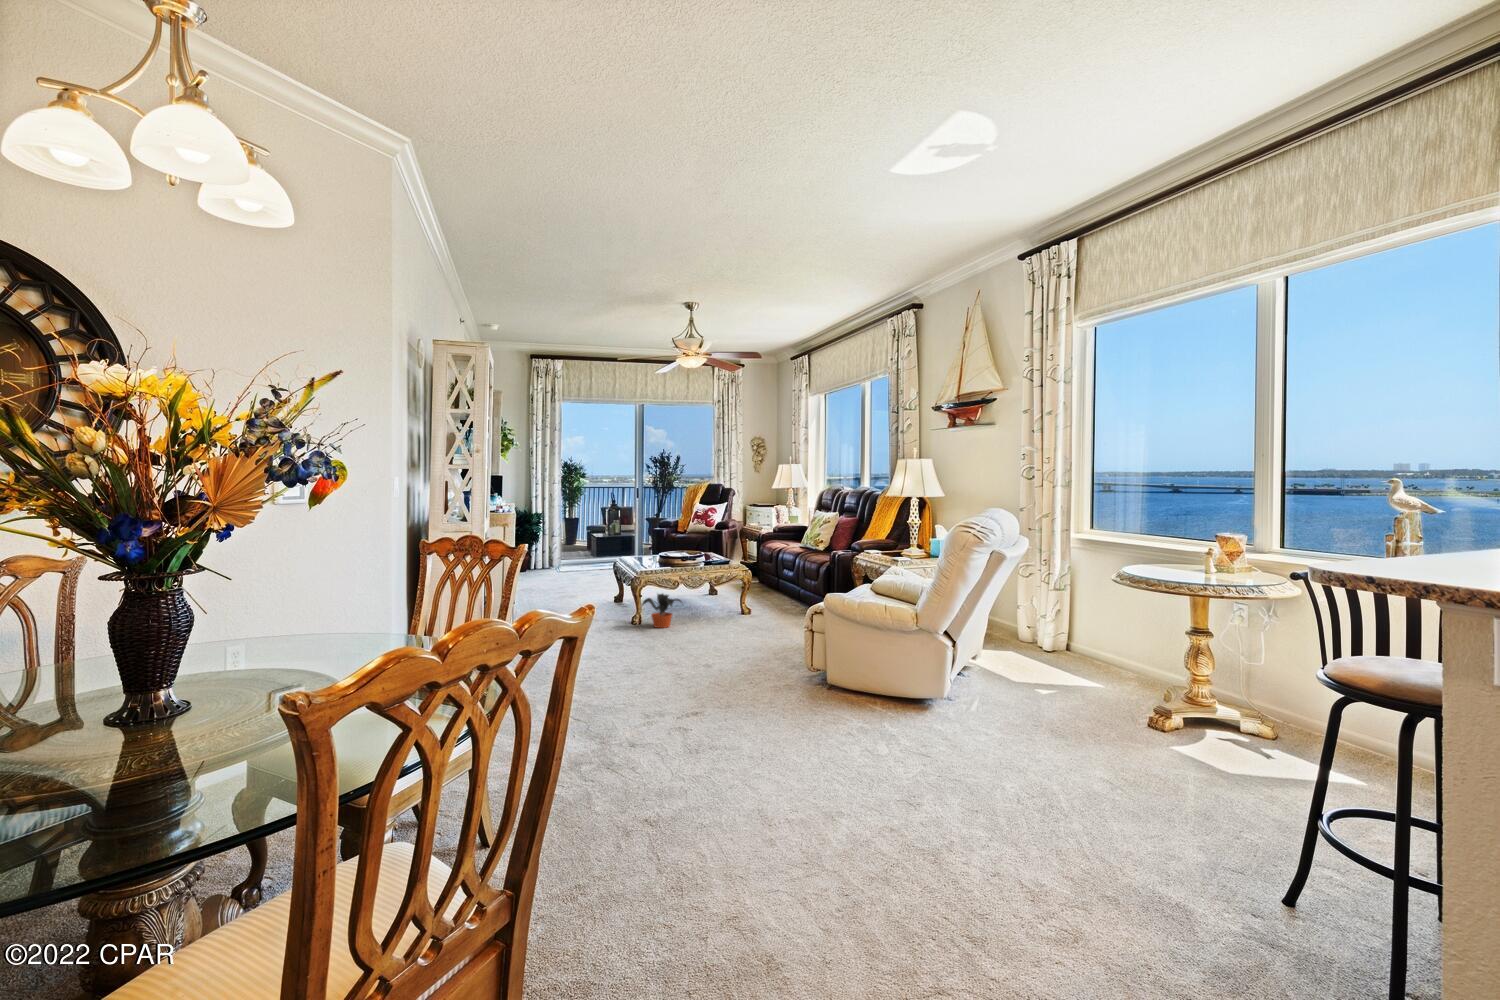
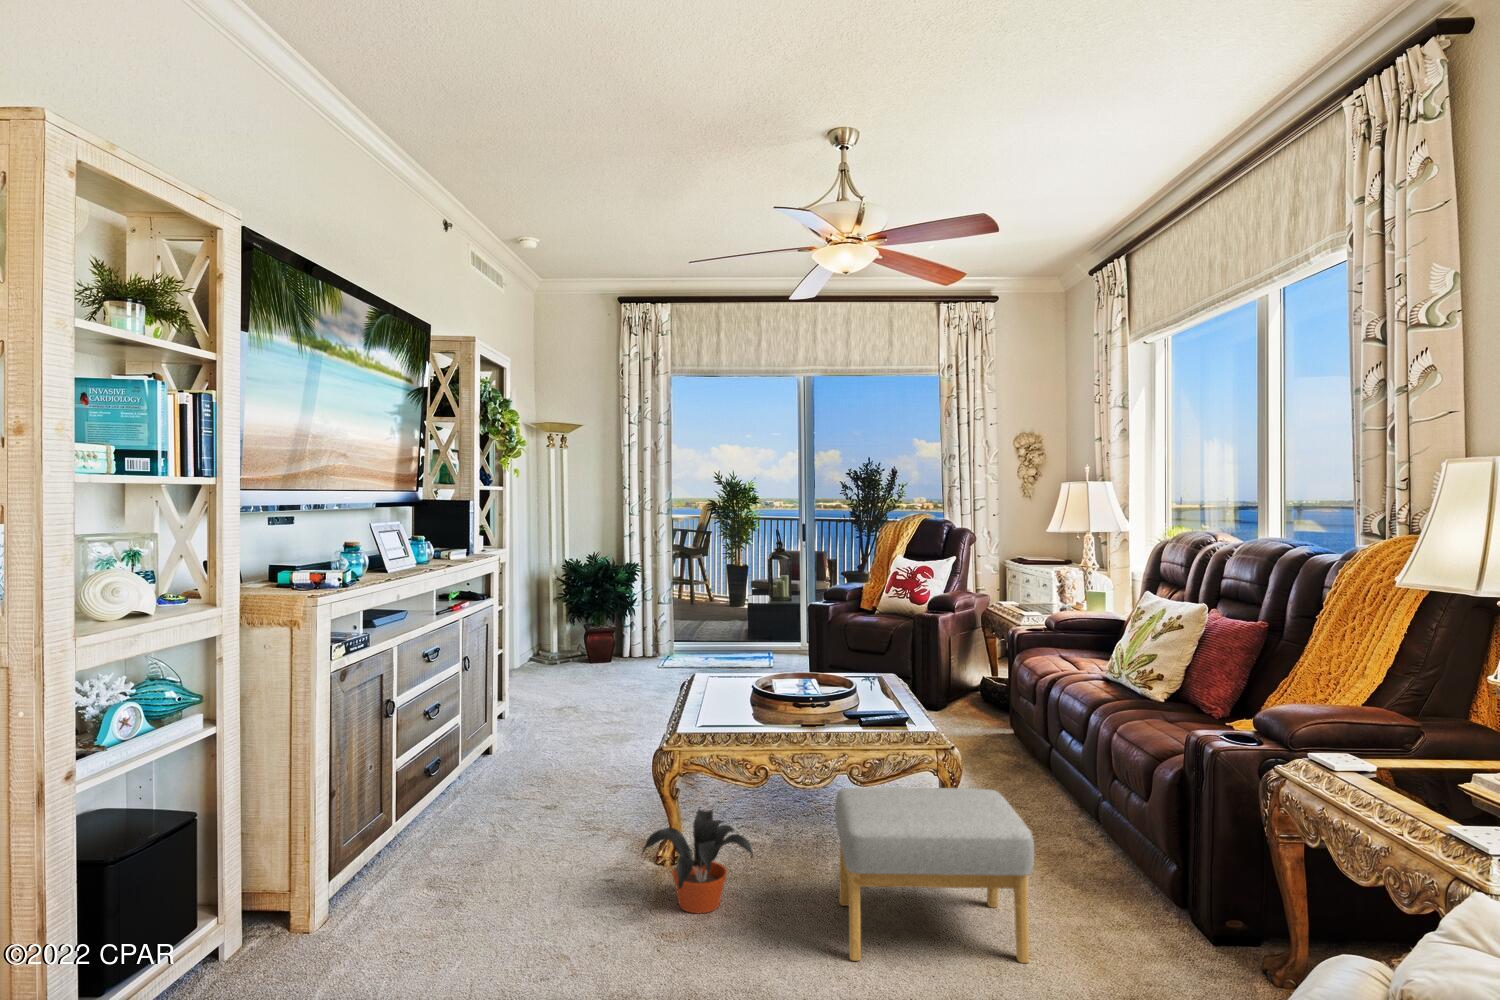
footstool: none [712,577,784,631] -> present [835,787,1034,963]

